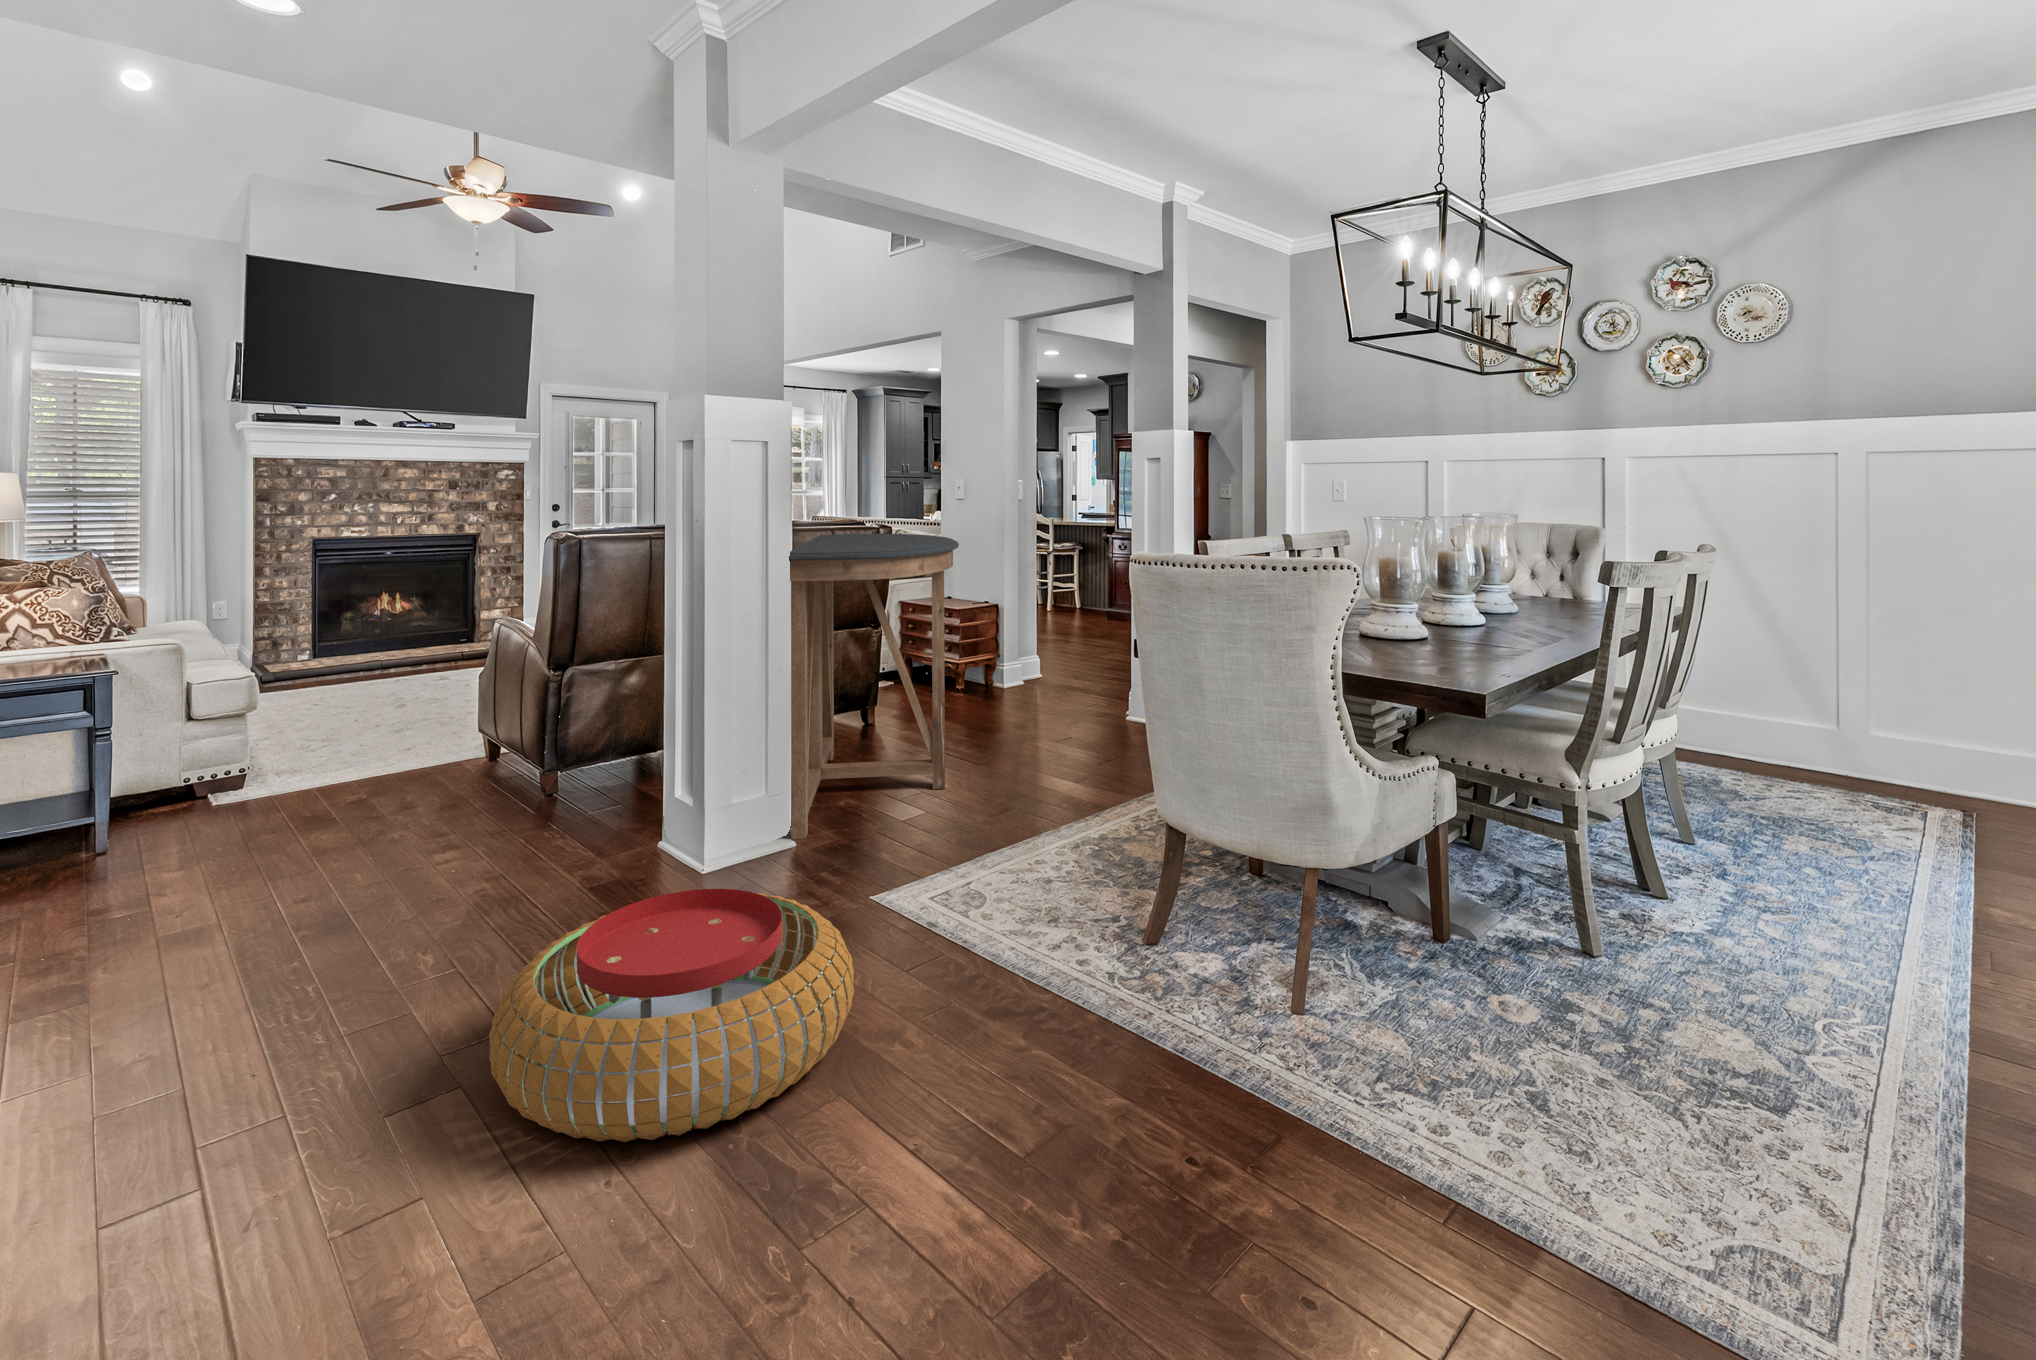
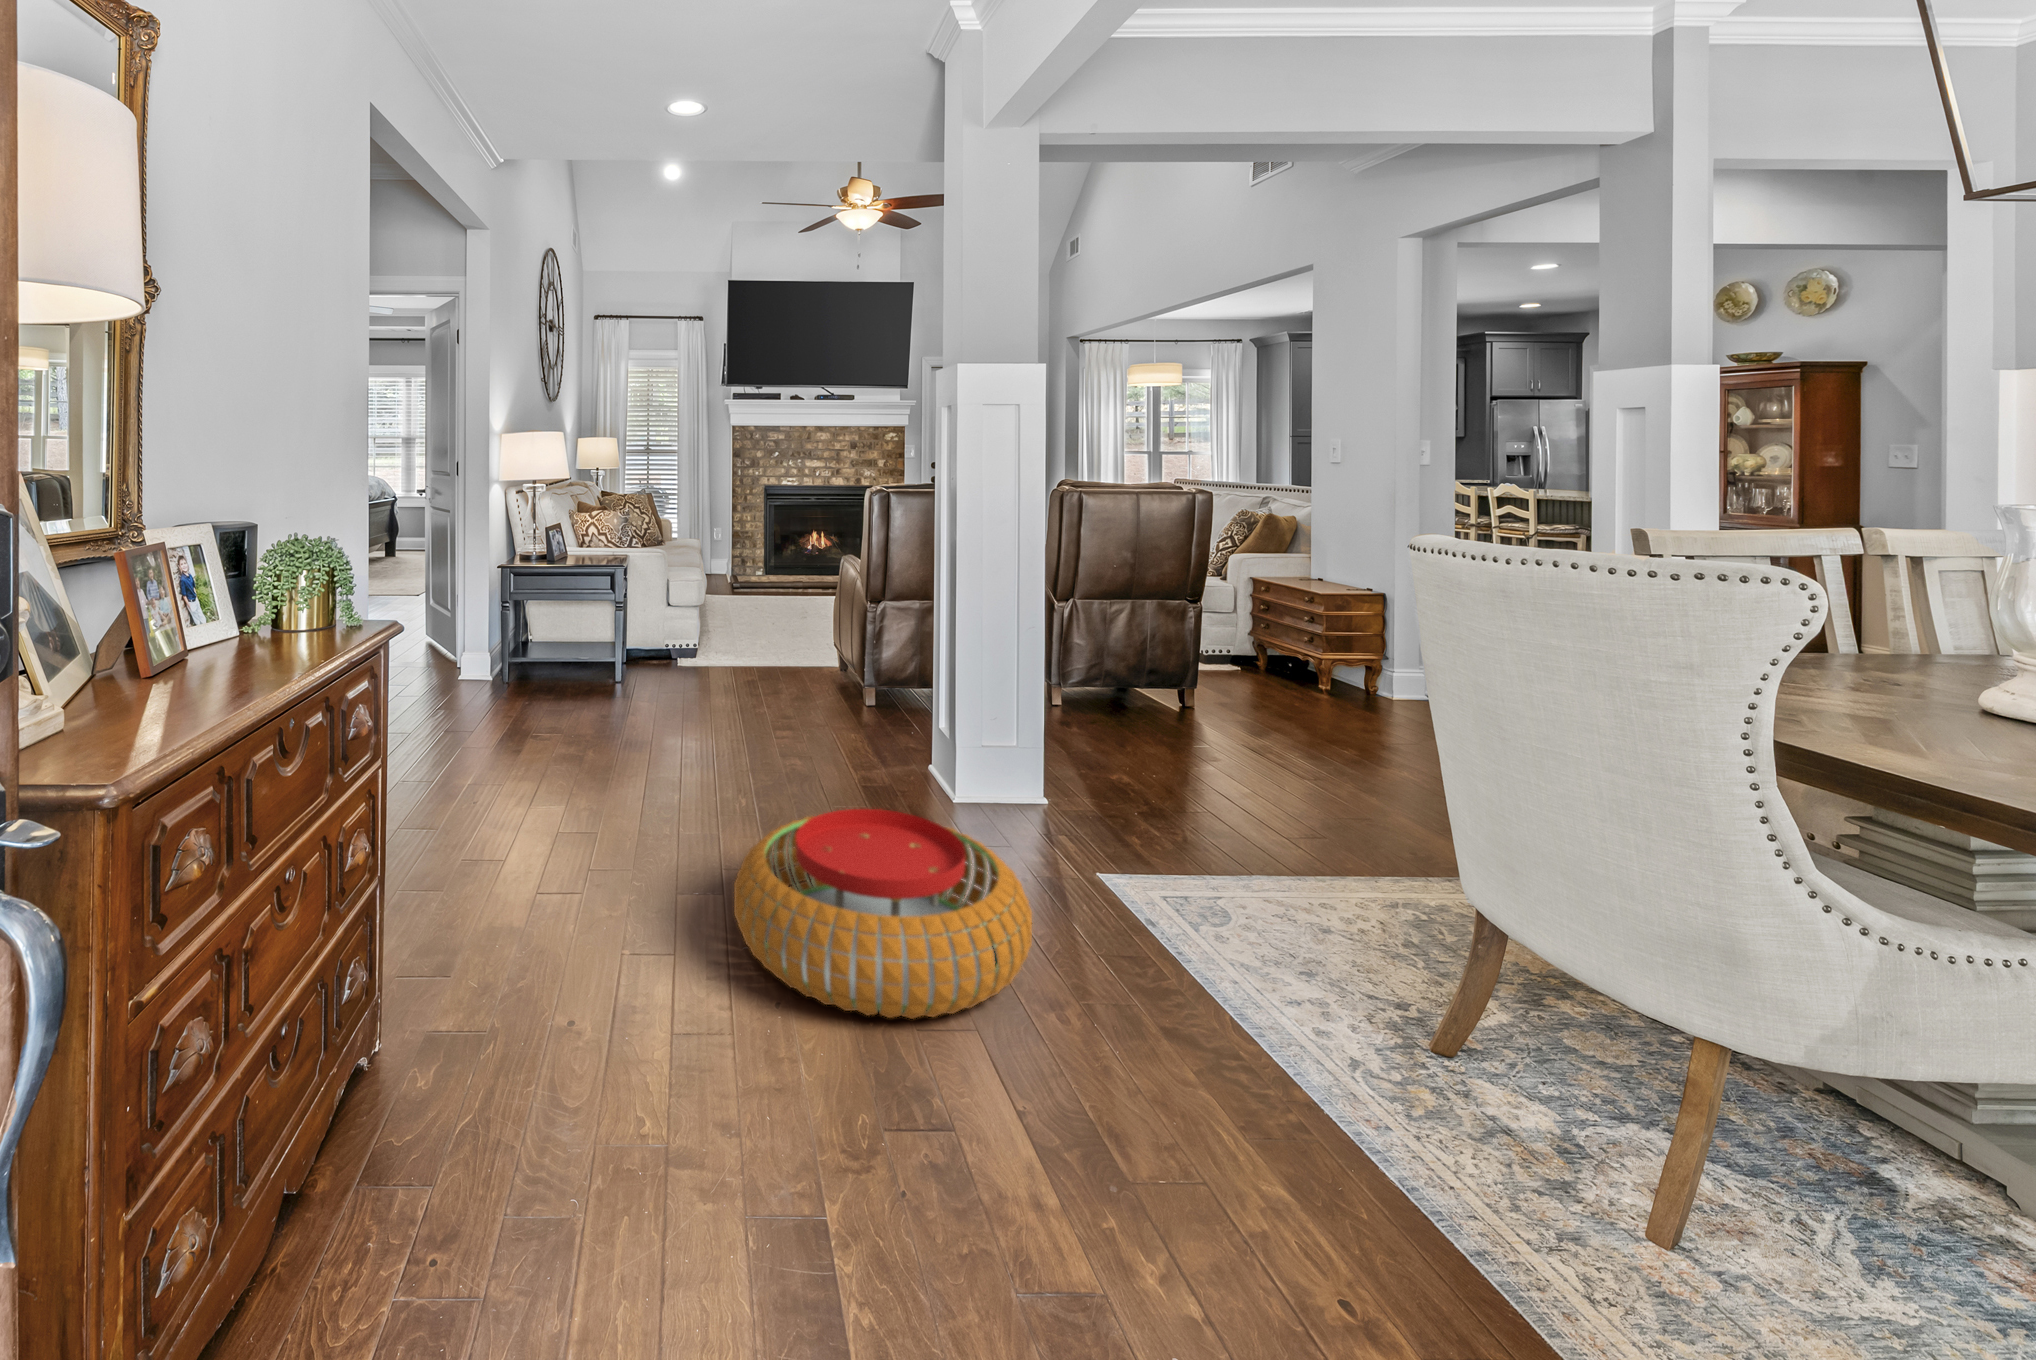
console table: present [789,534,959,839] -> none [1047,504,1267,800]

